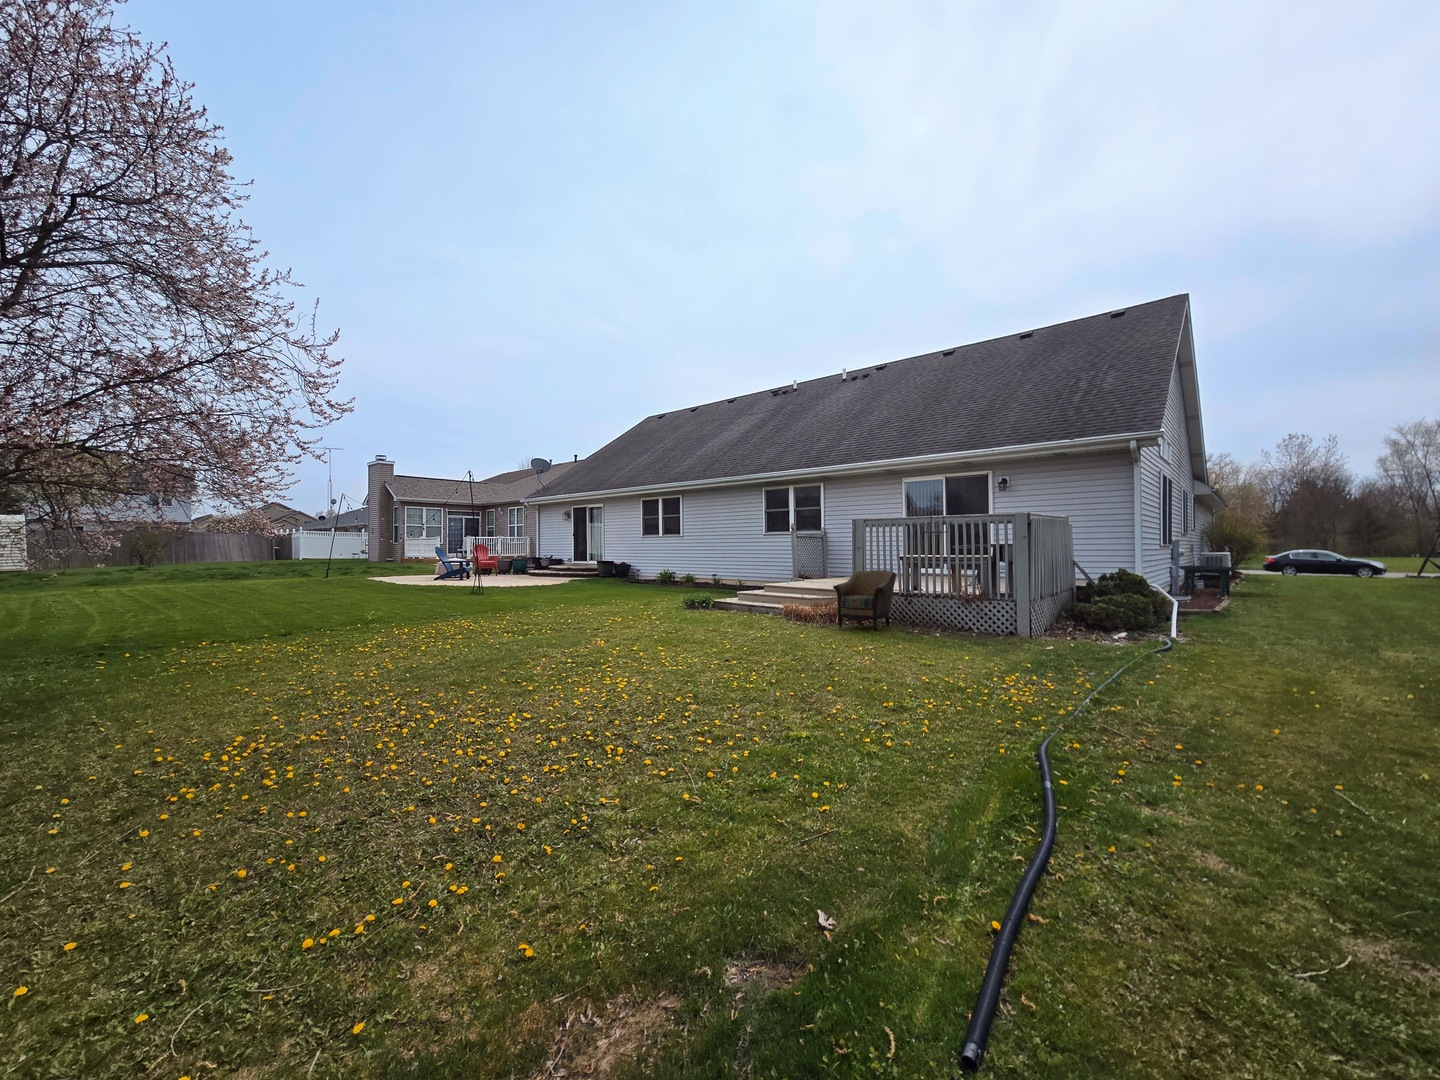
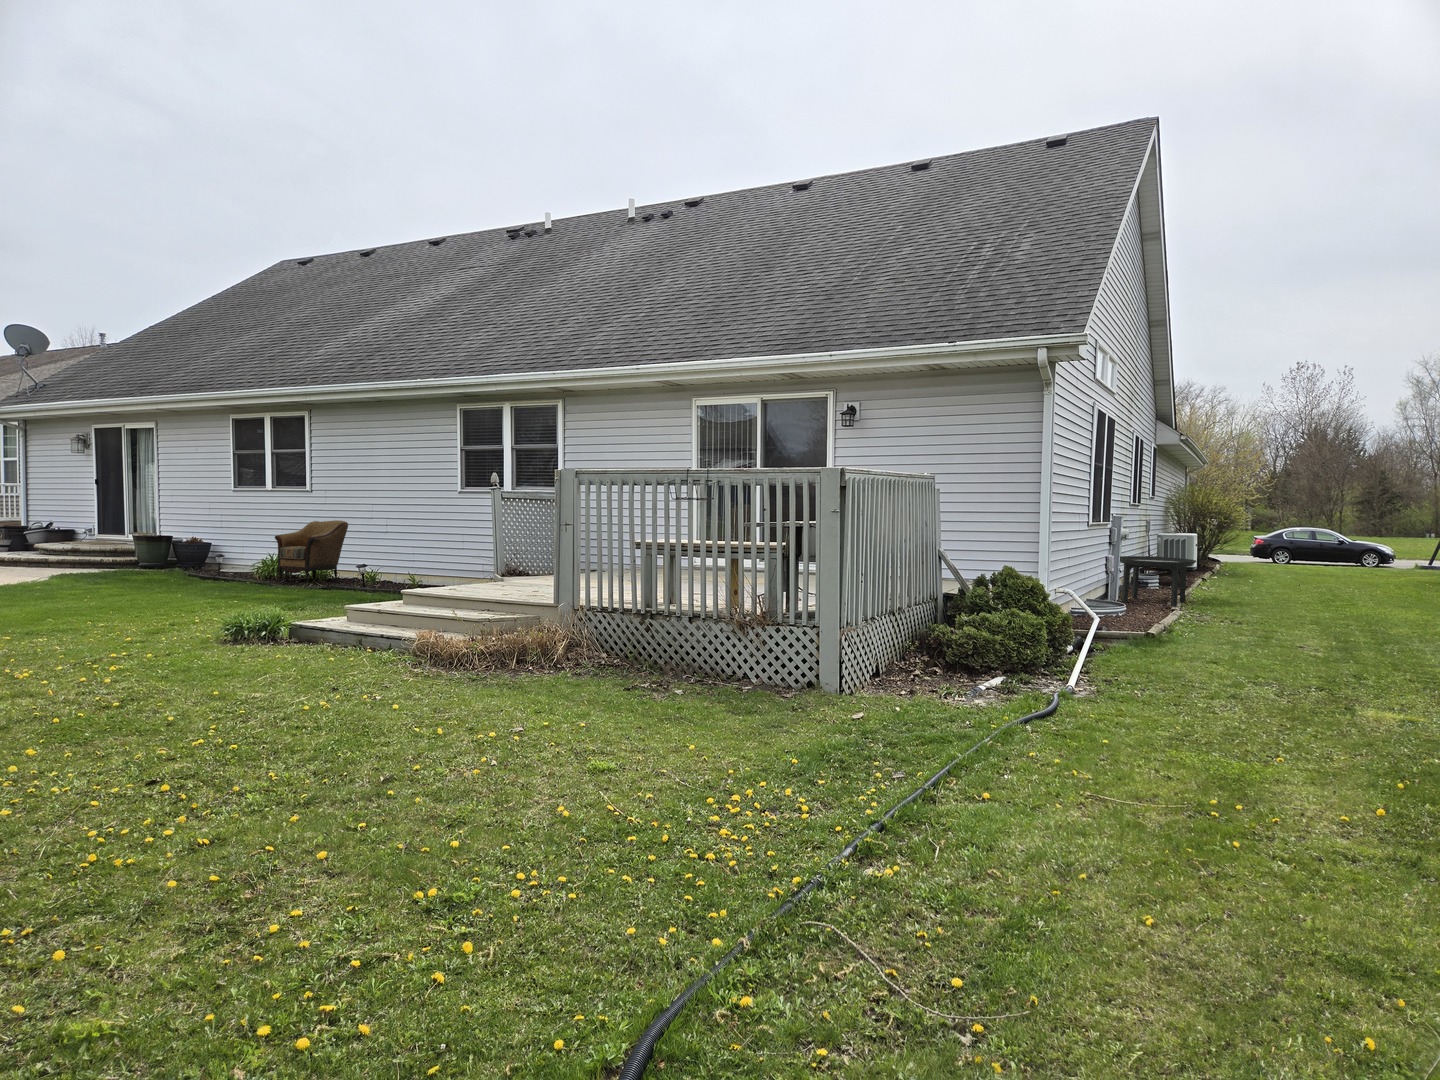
armchair: present [833,570,896,631] -> present [275,520,348,583]

